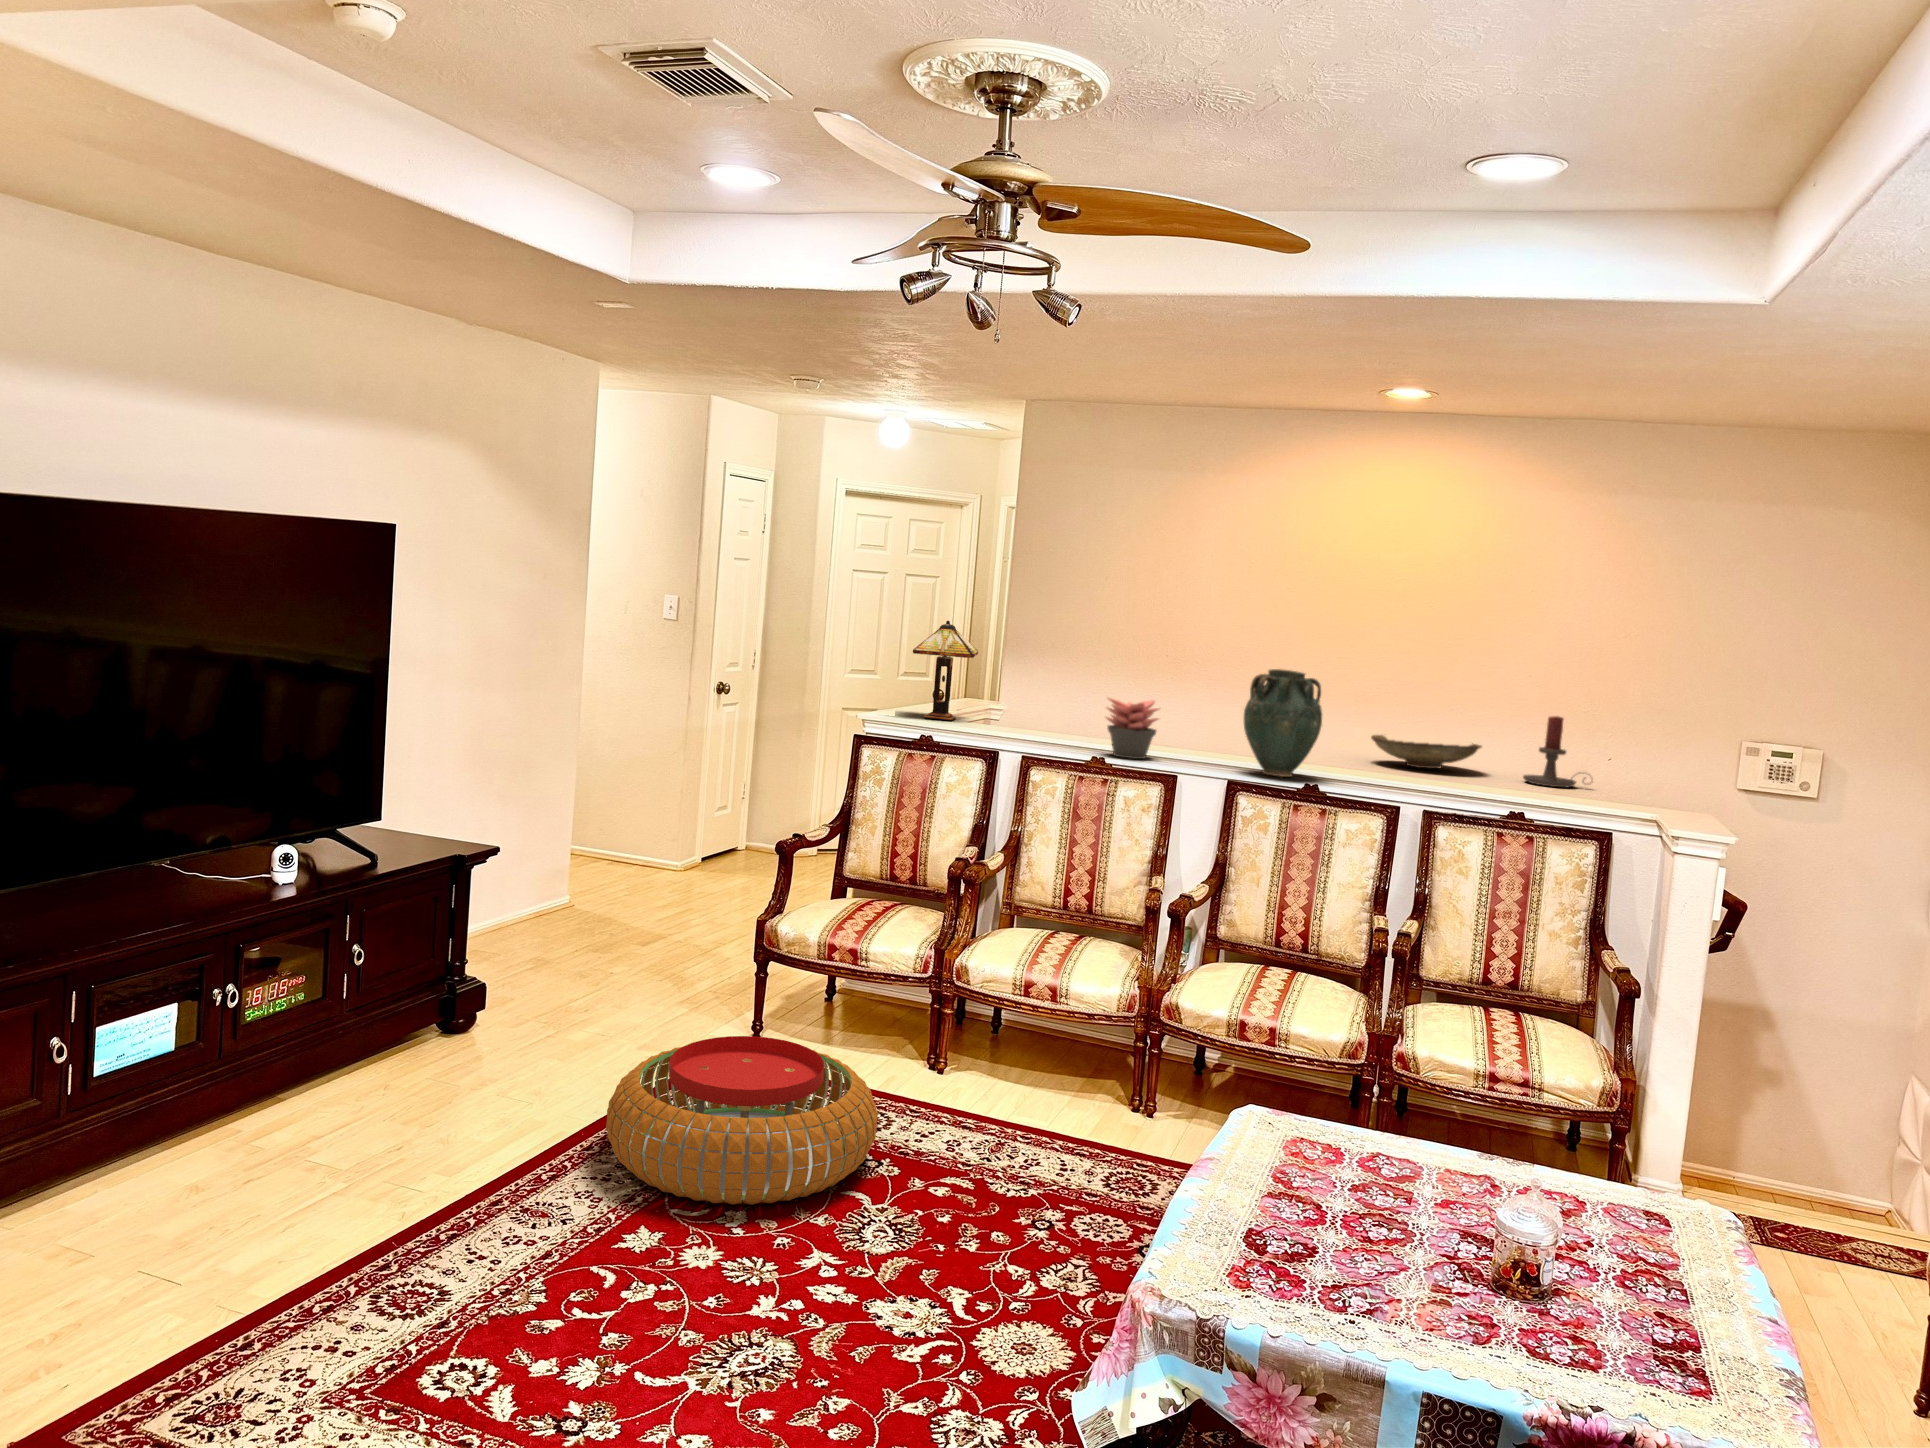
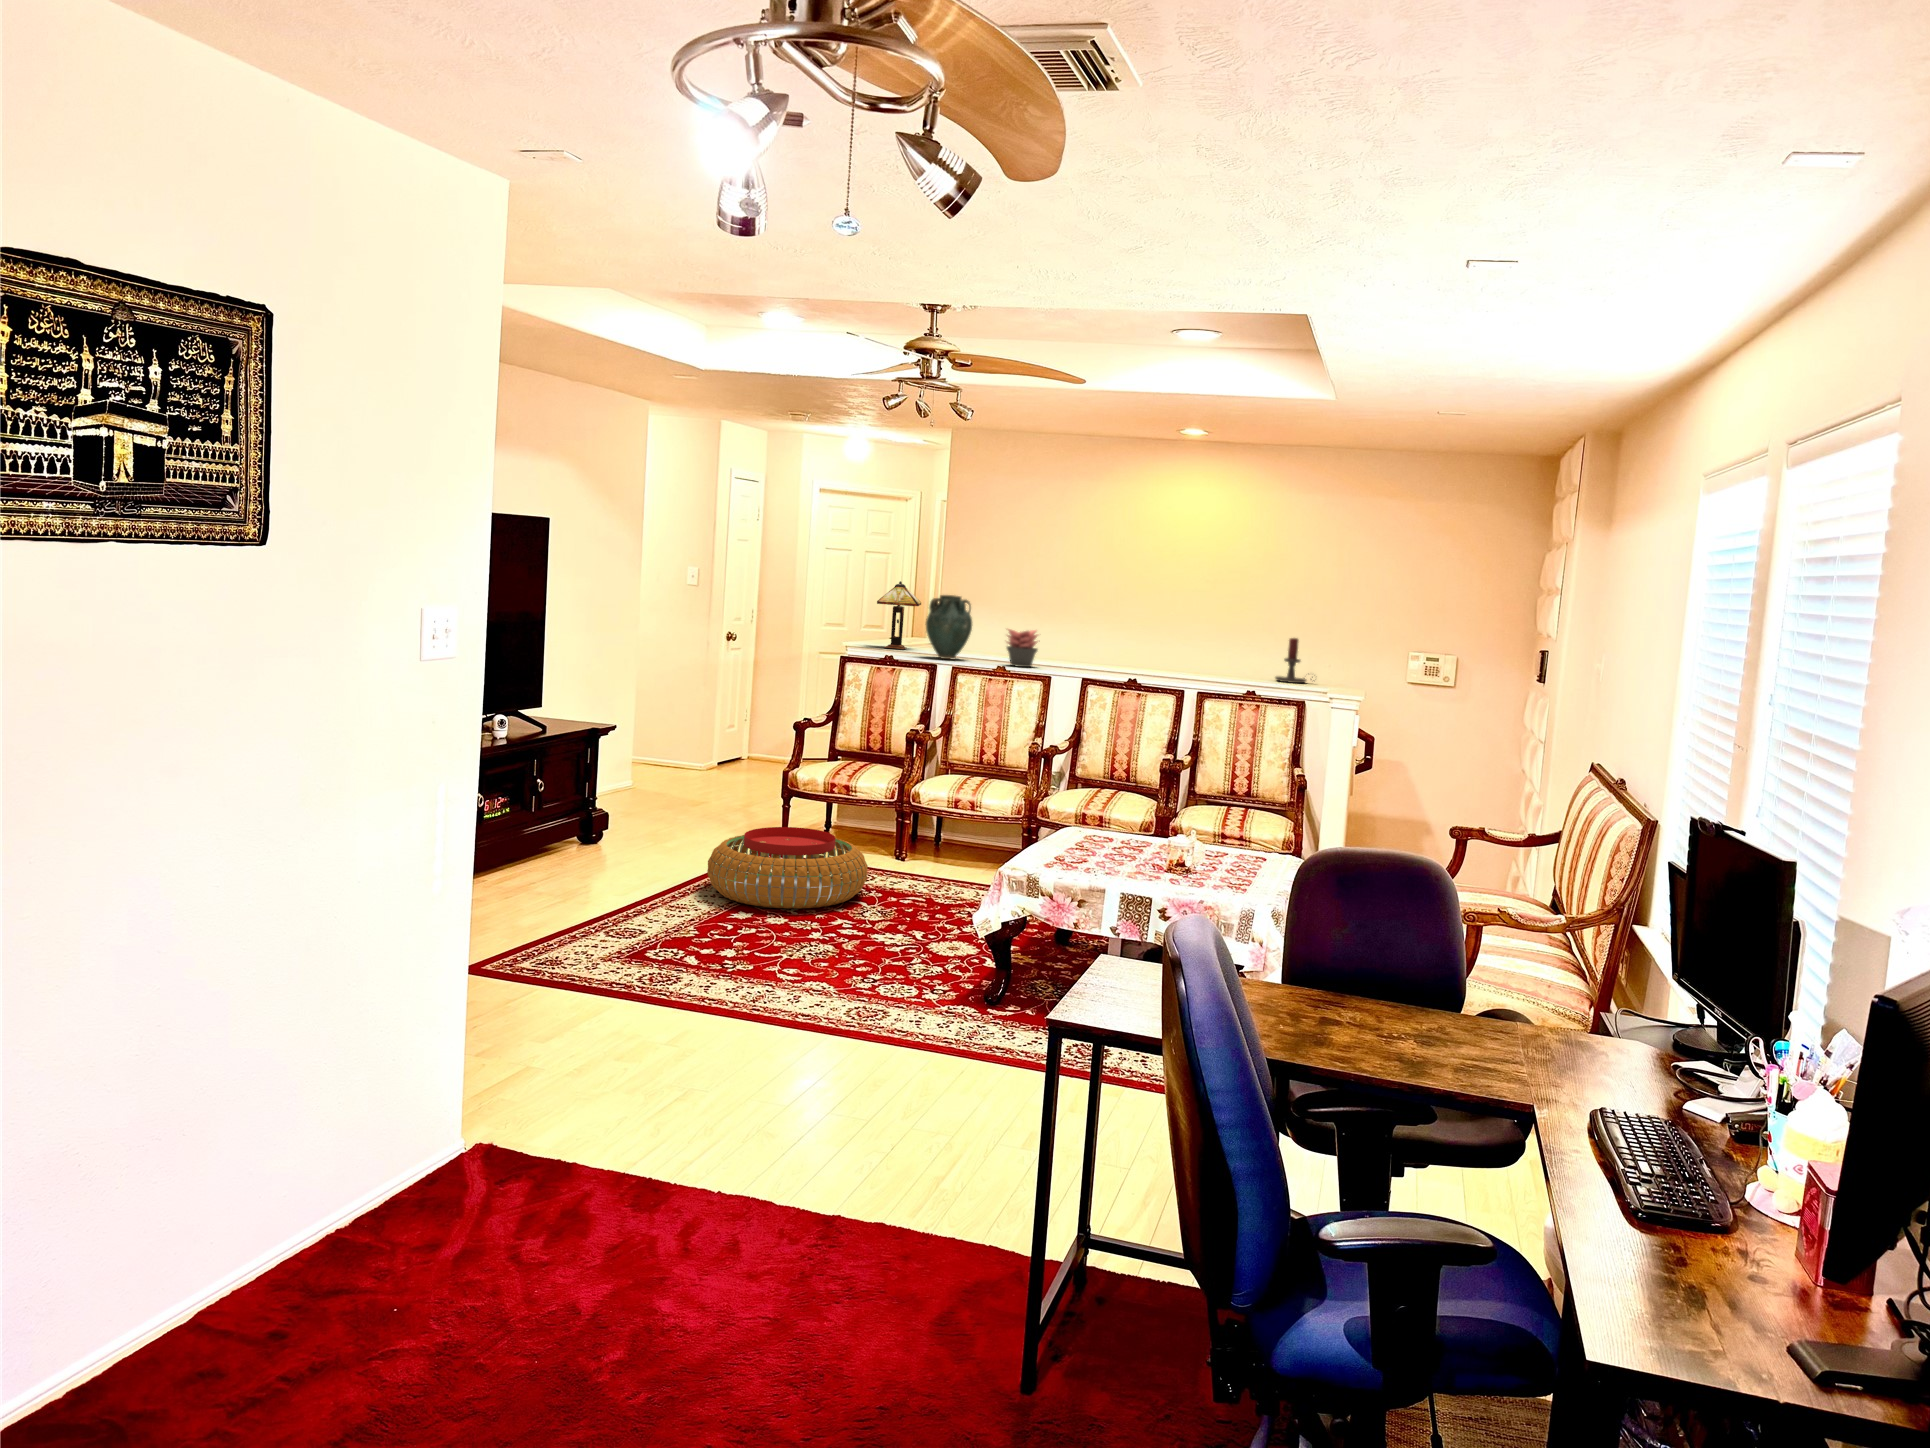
vase: present [1244,669,1322,777] -> present [926,595,972,659]
decorative bowl: present [1371,735,1481,768] -> none [1181,654,1252,674]

